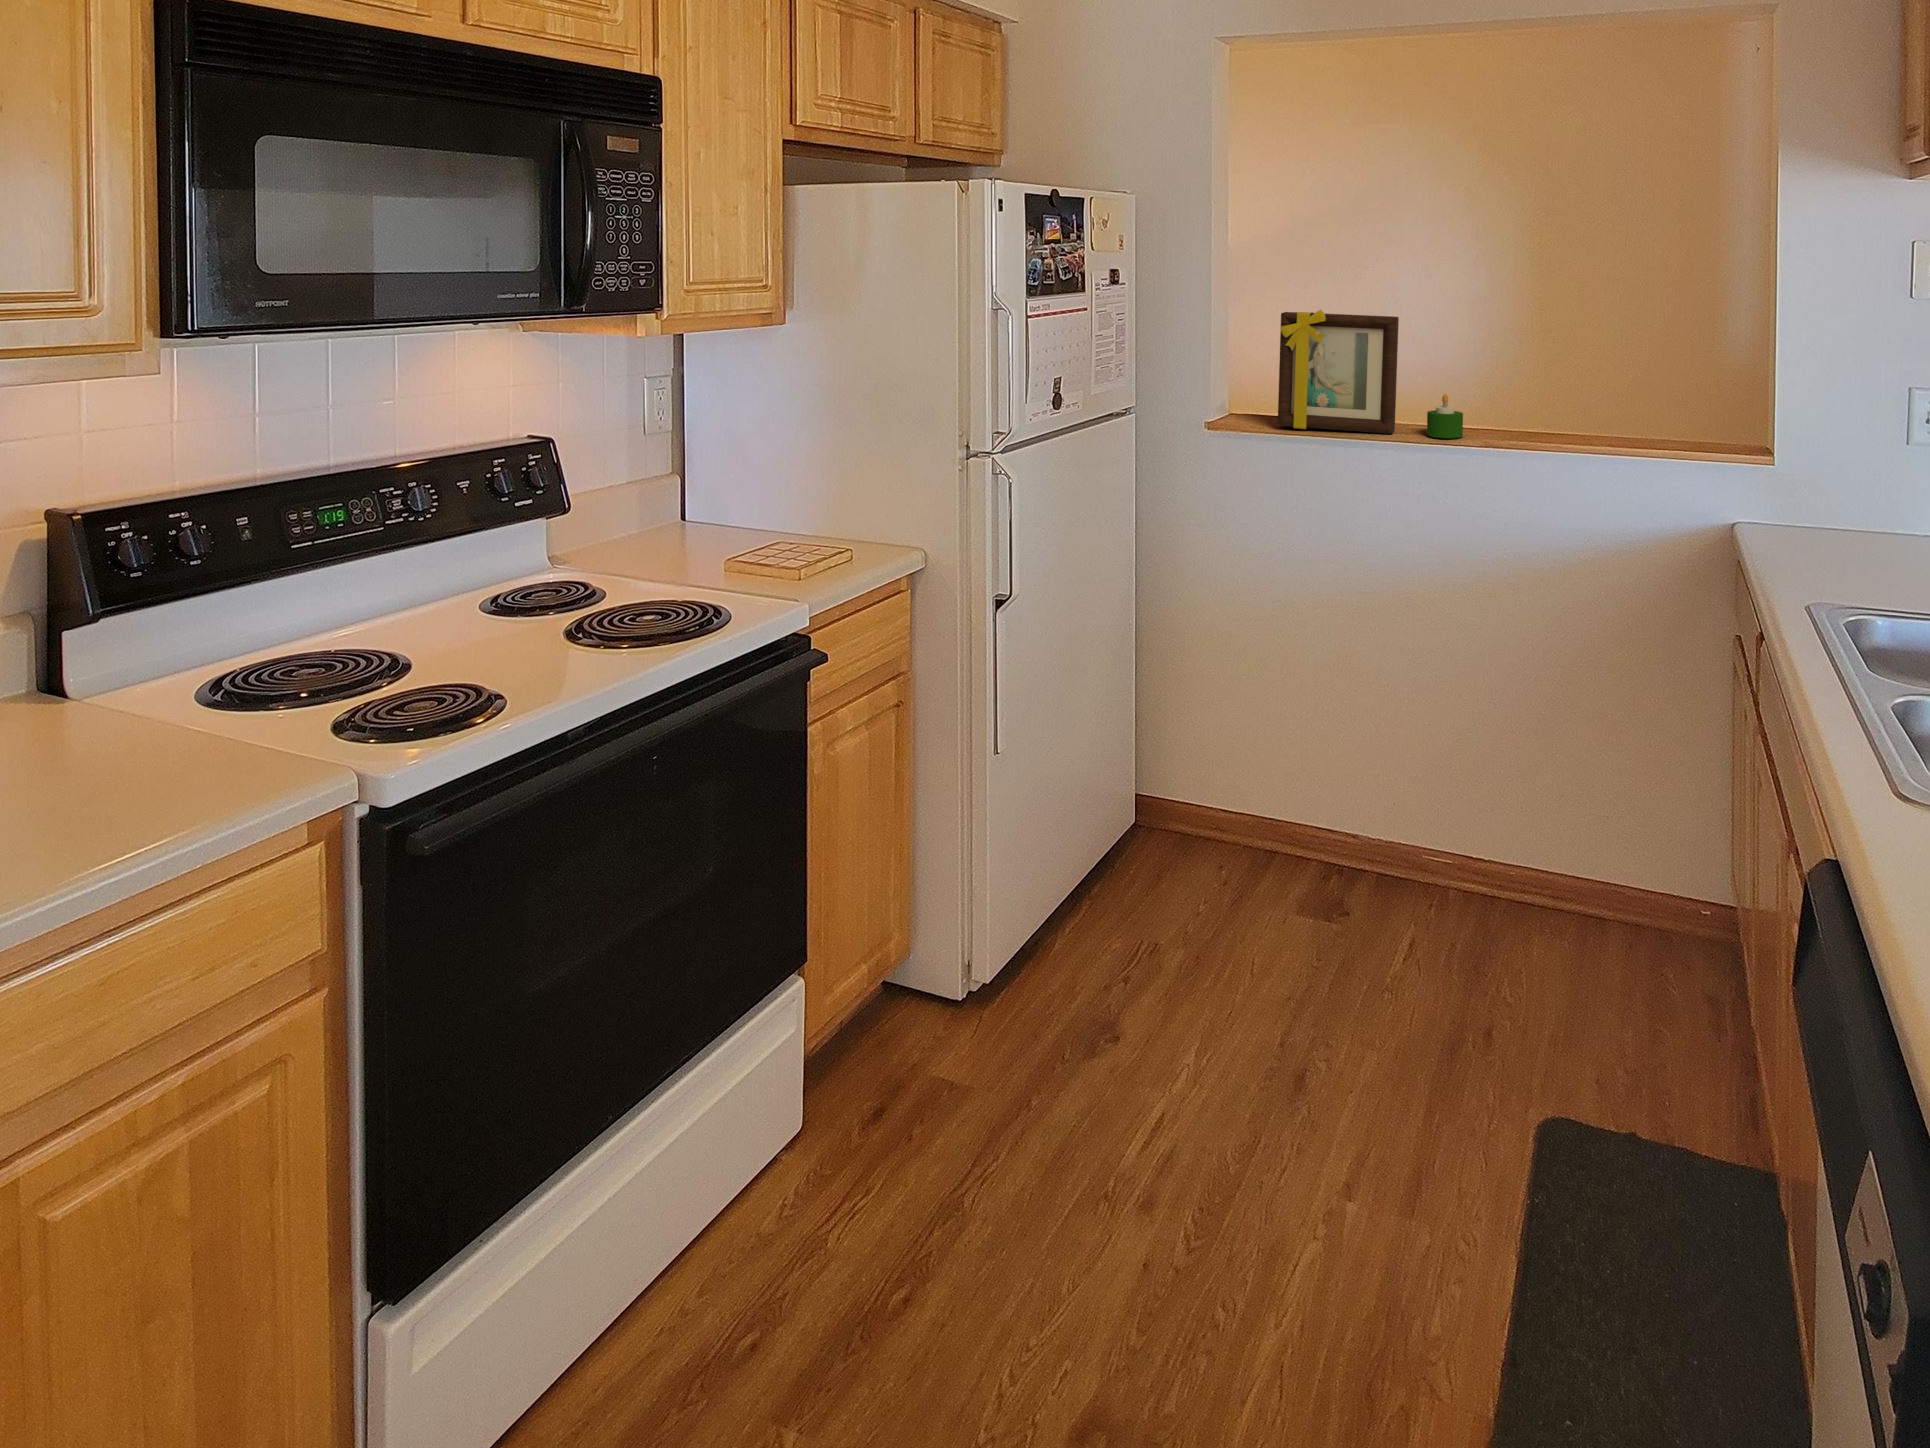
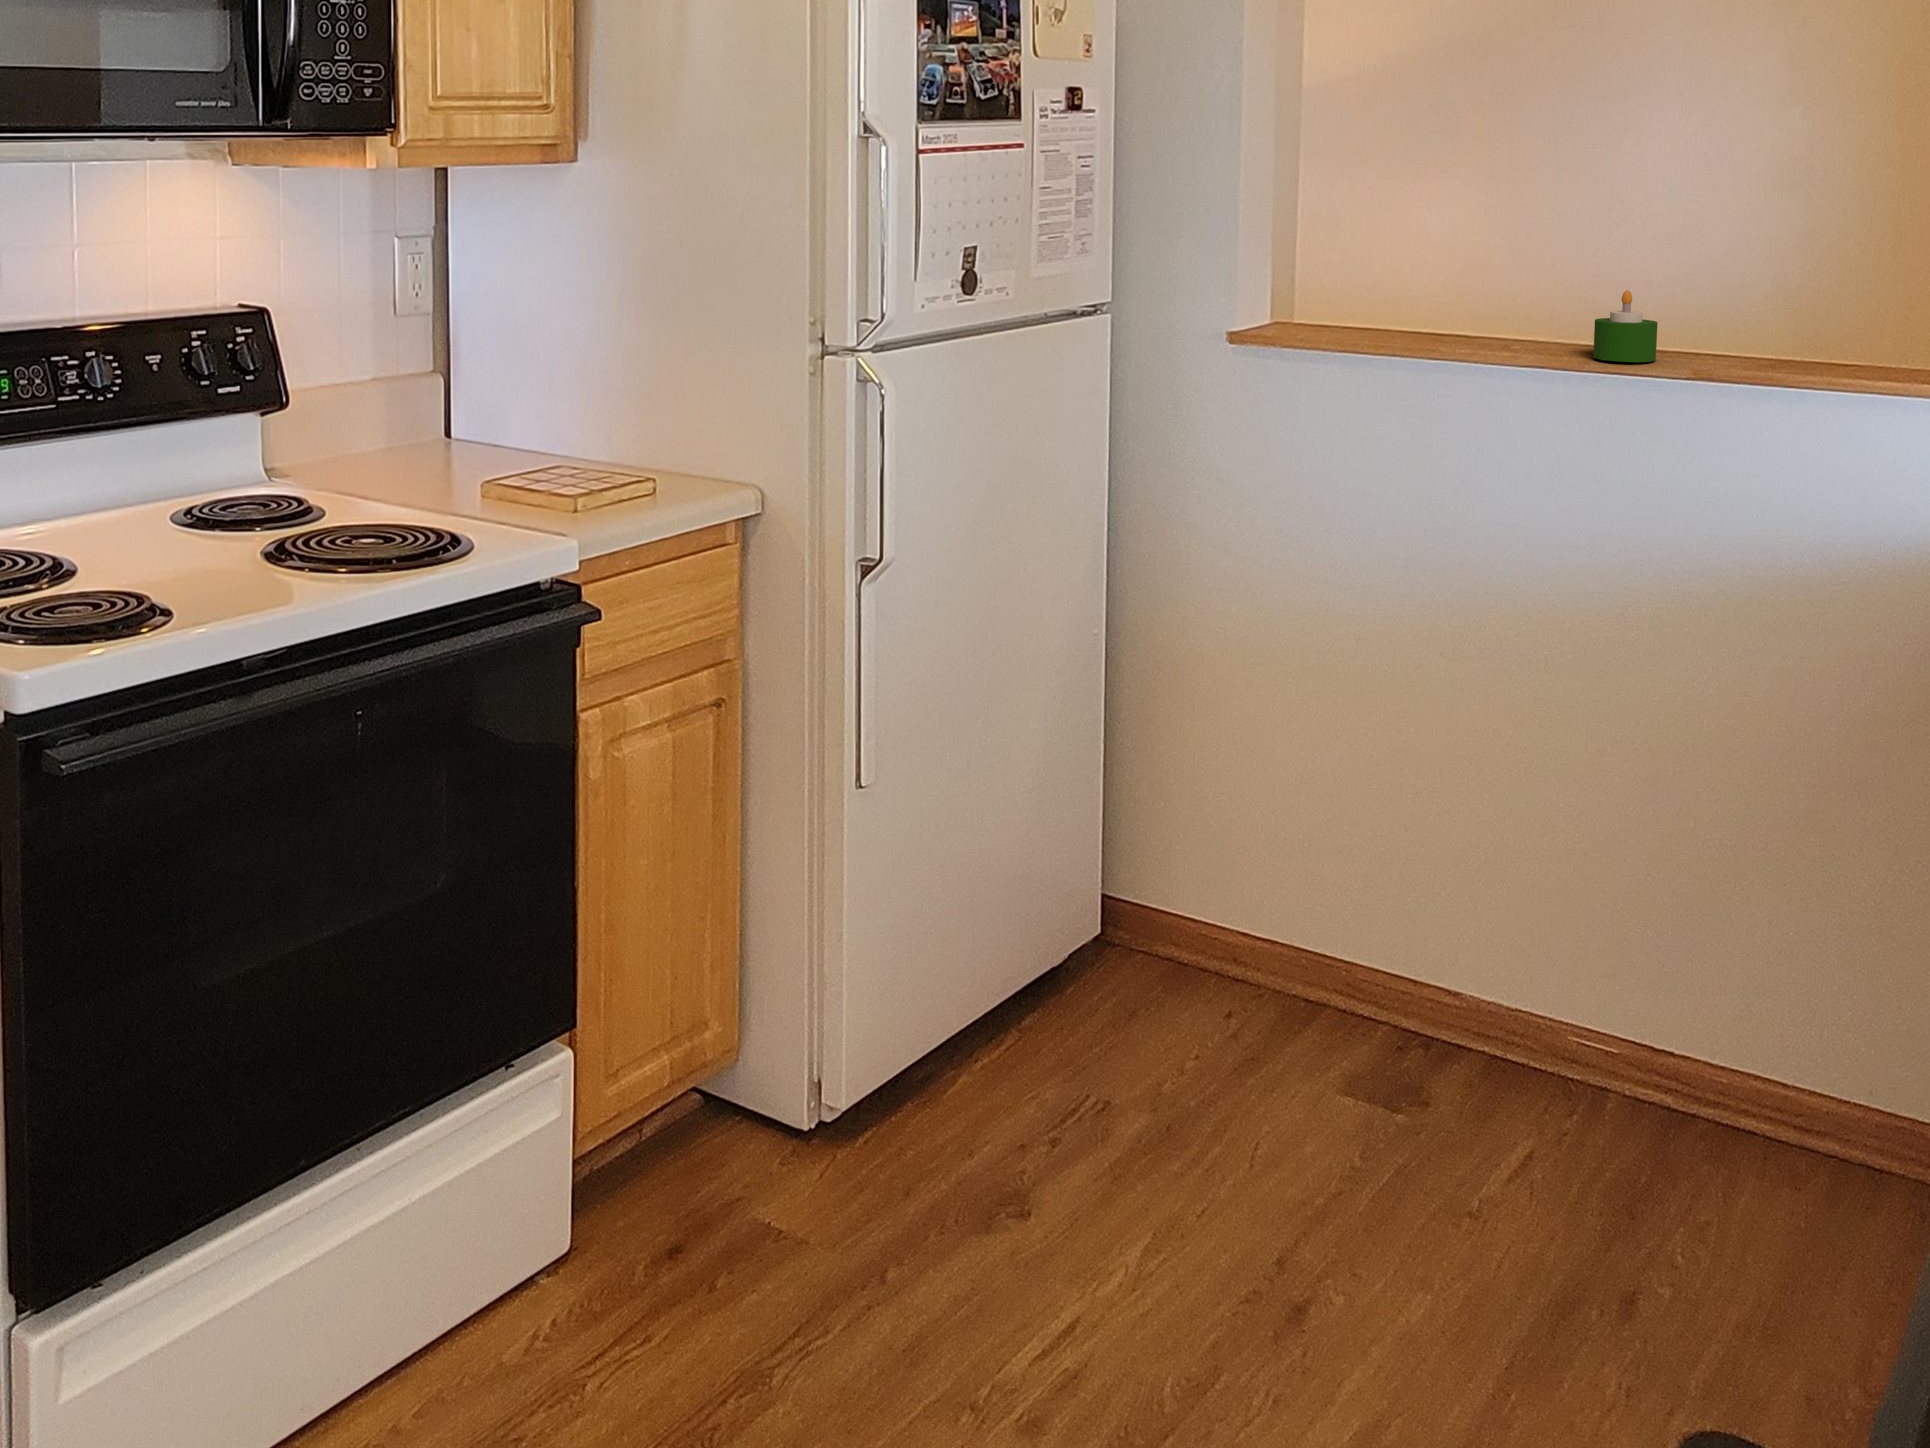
picture frame: present [1278,309,1399,434] -> none [1343,152,1553,354]

